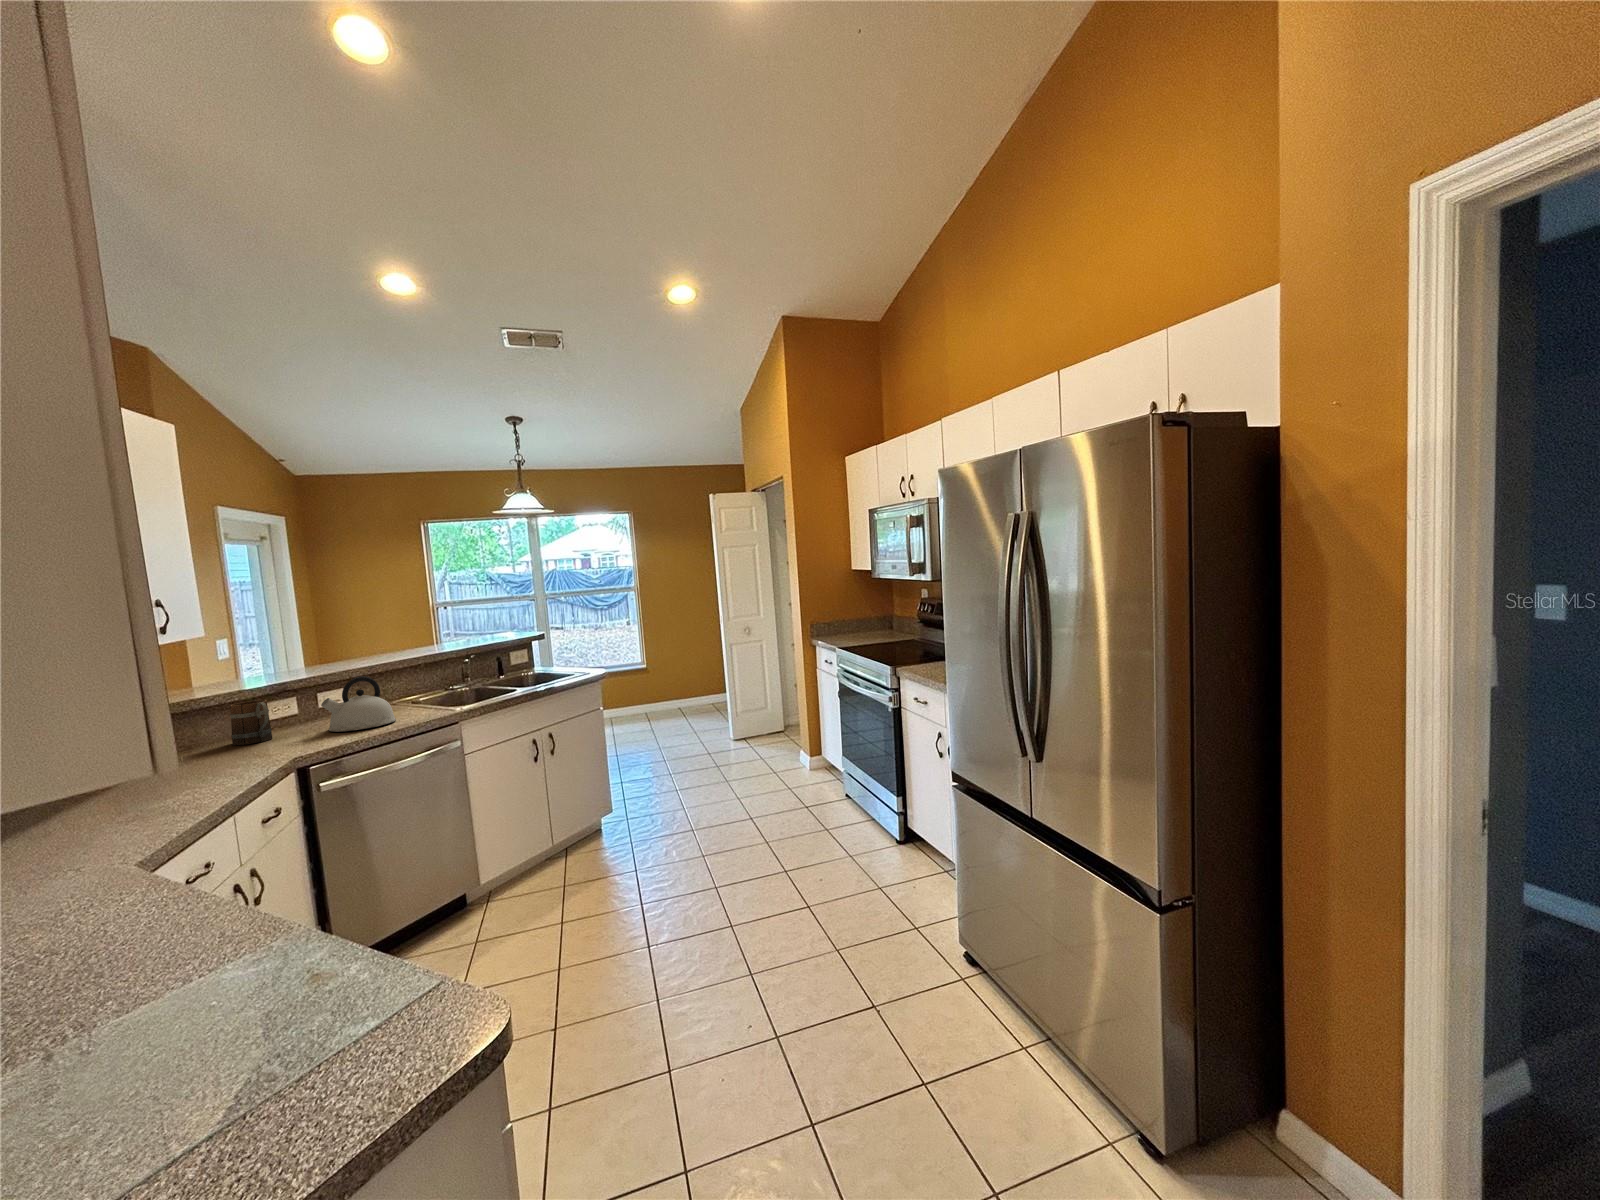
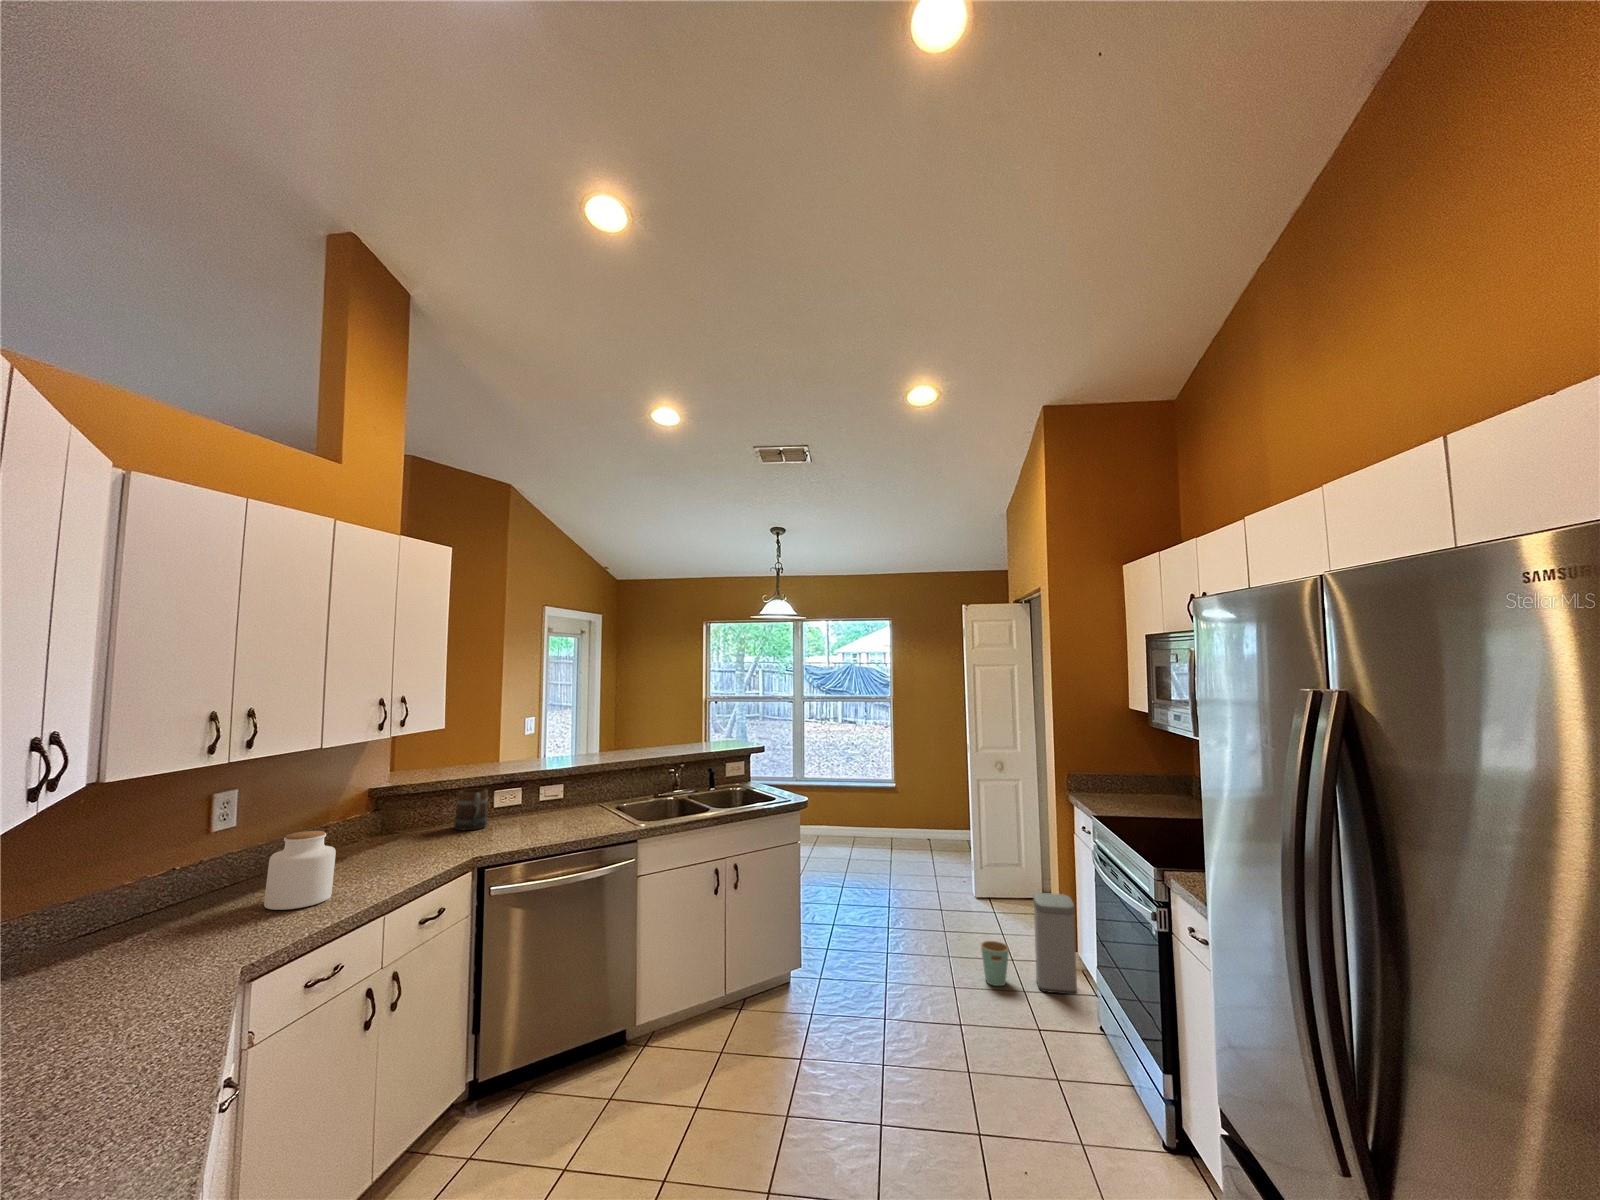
kettle: present [321,676,396,732] -> none [524,778,586,833]
trash can: none [754,714,825,790] -> present [981,893,1077,995]
jar: none [77,742,166,827] -> present [264,831,336,910]

